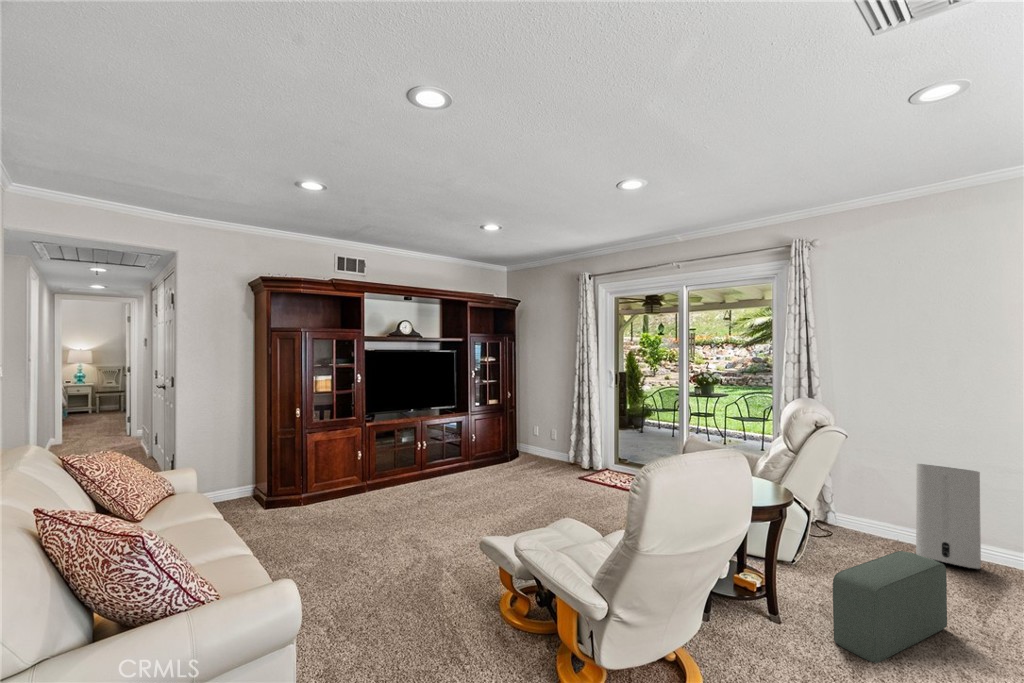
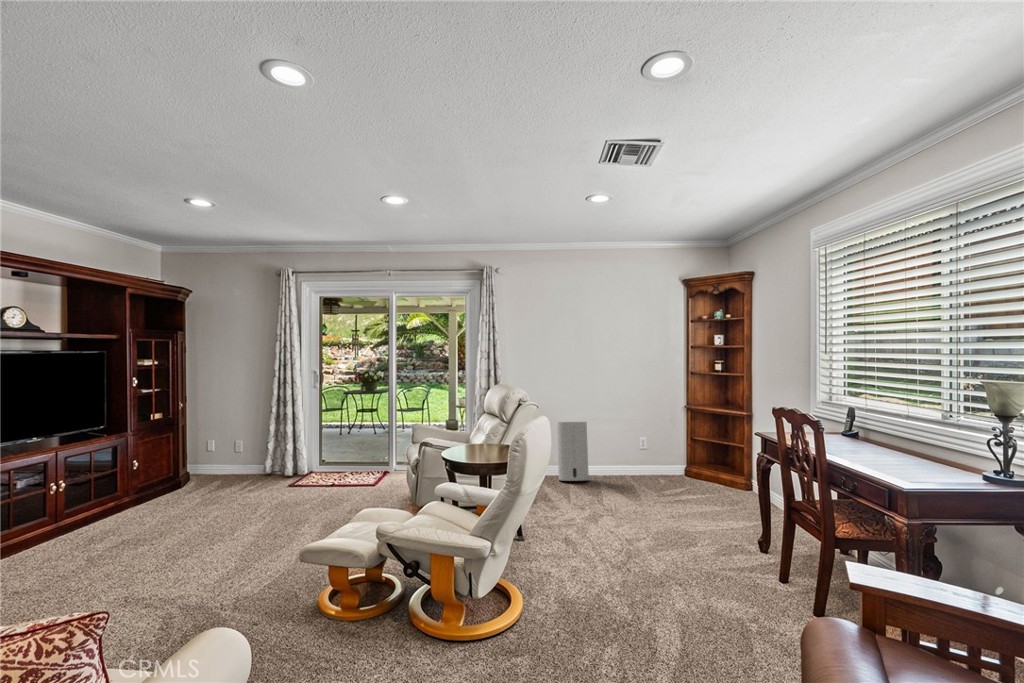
pouf: present [833,551,947,663] -> none [564,475,600,548]

